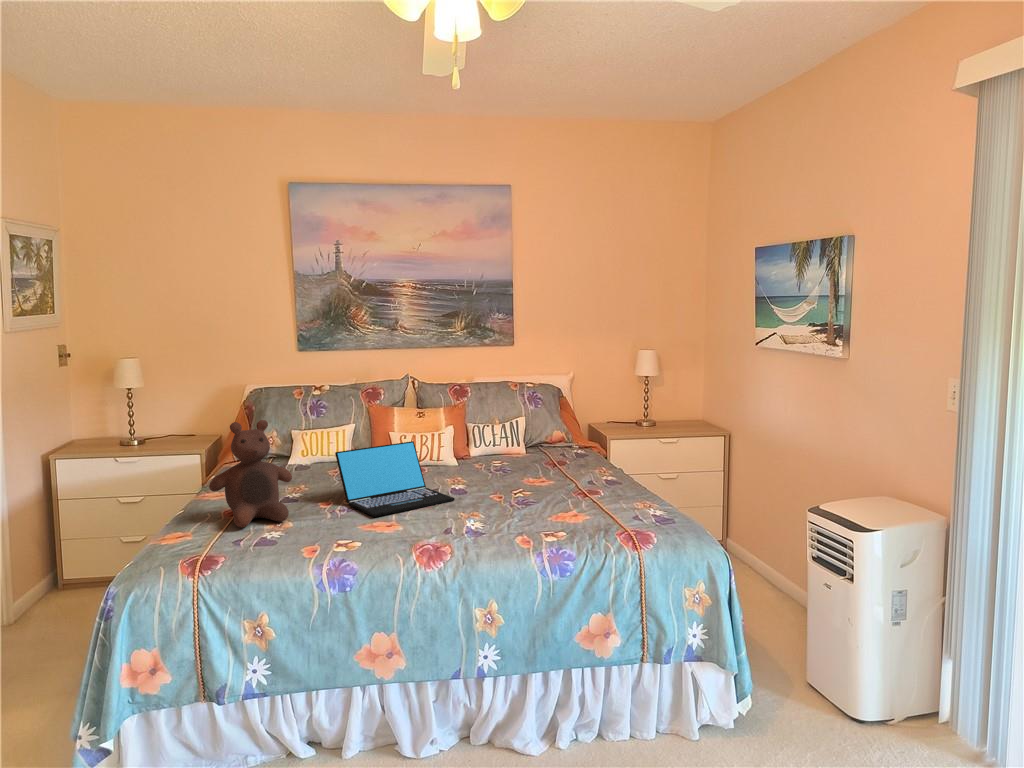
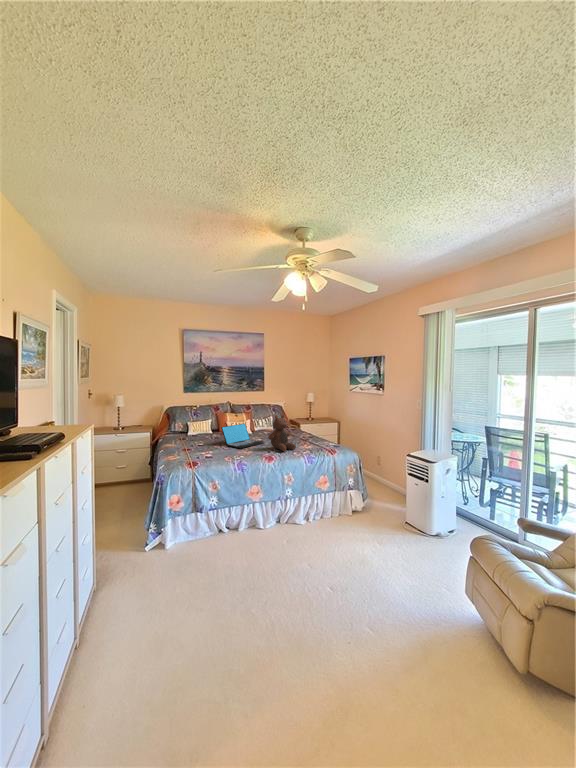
stuffed bear: present [209,420,292,528] -> present [268,415,296,451]

